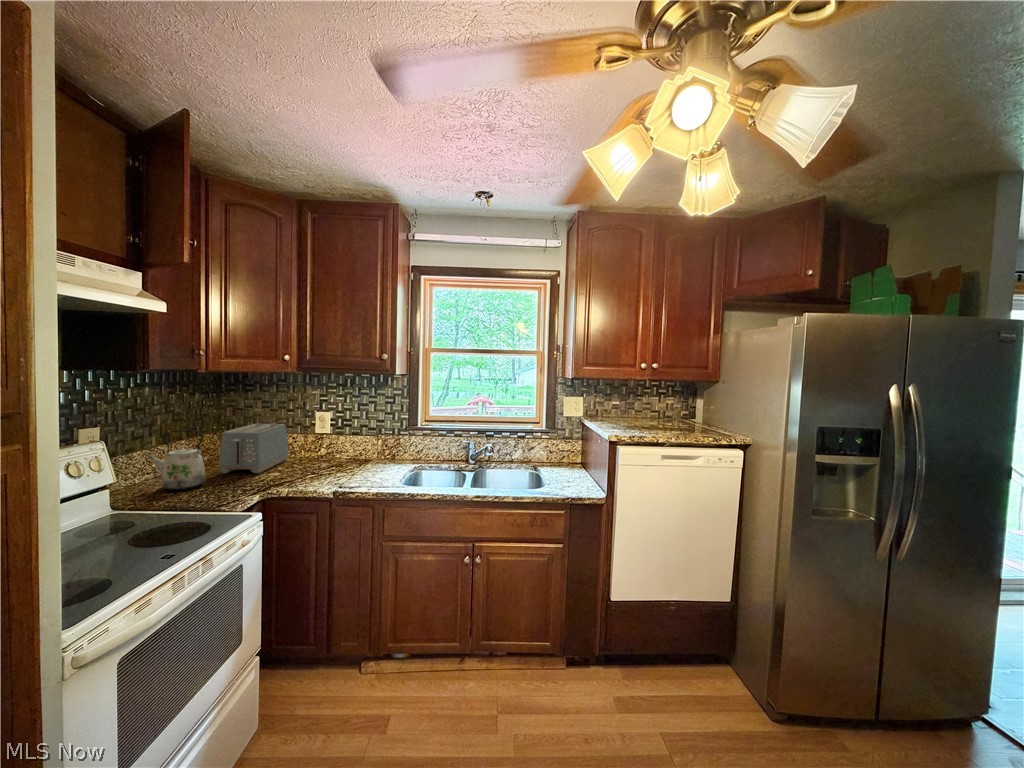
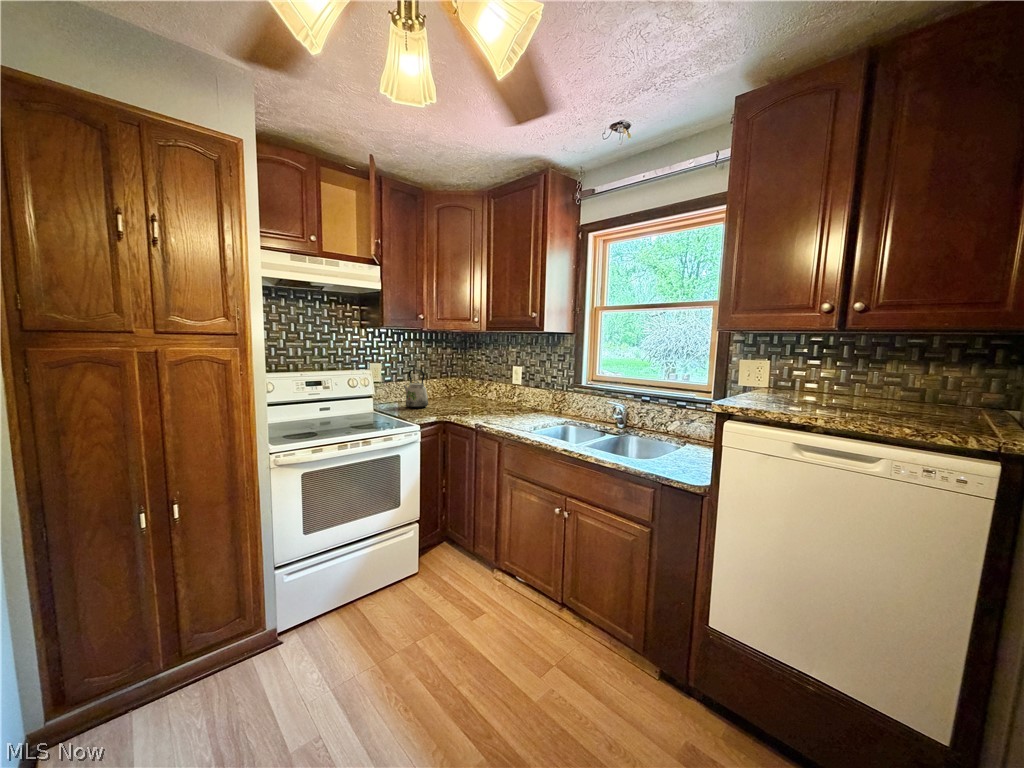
toaster: present [219,424,289,473] -> none [443,373,493,407]

